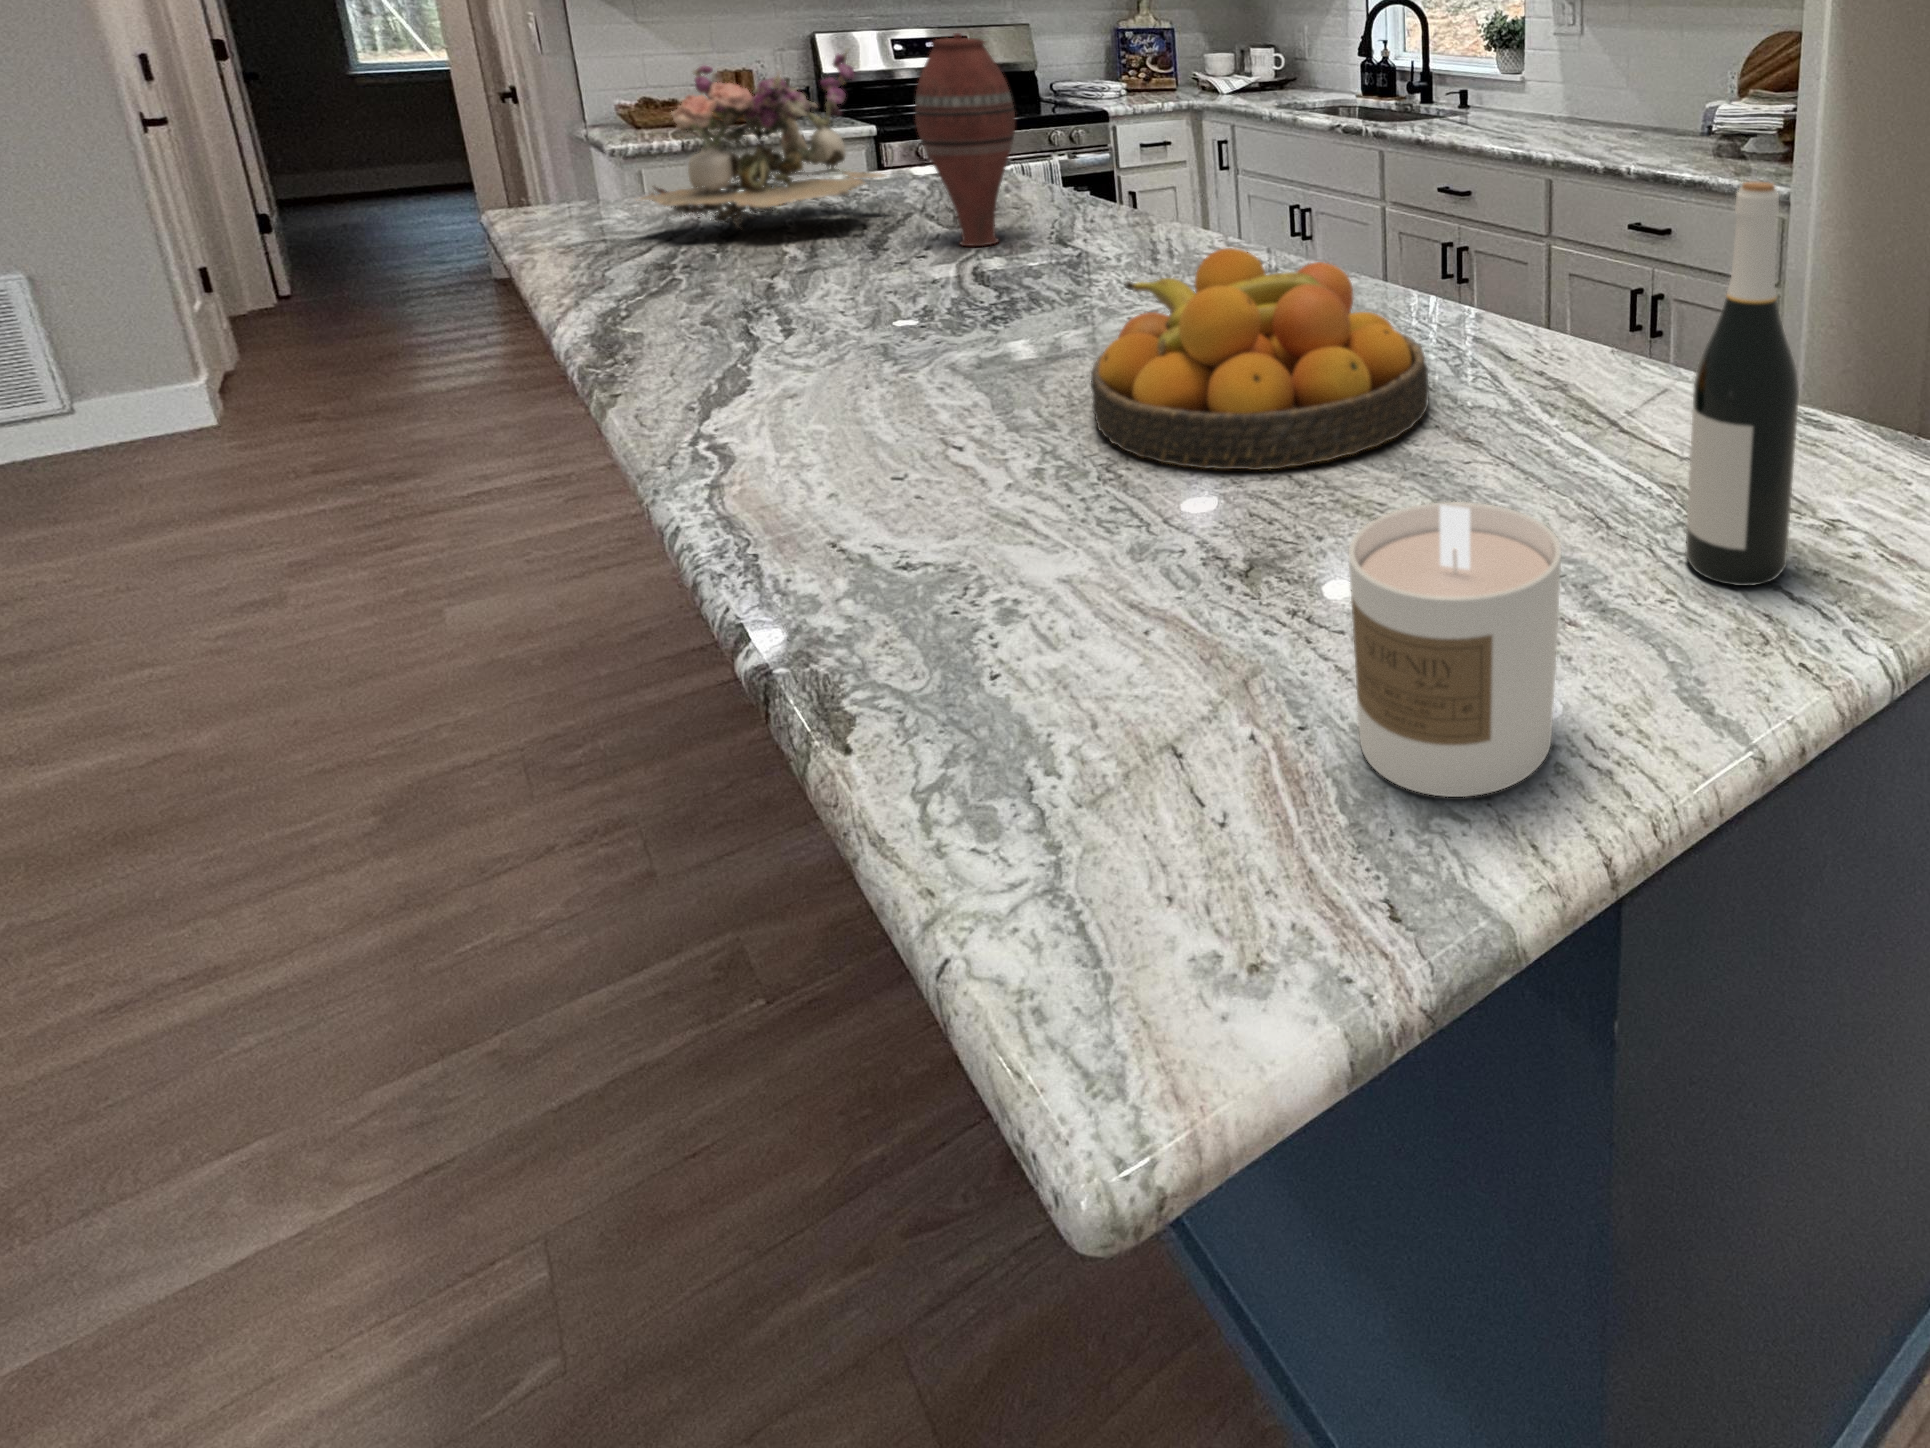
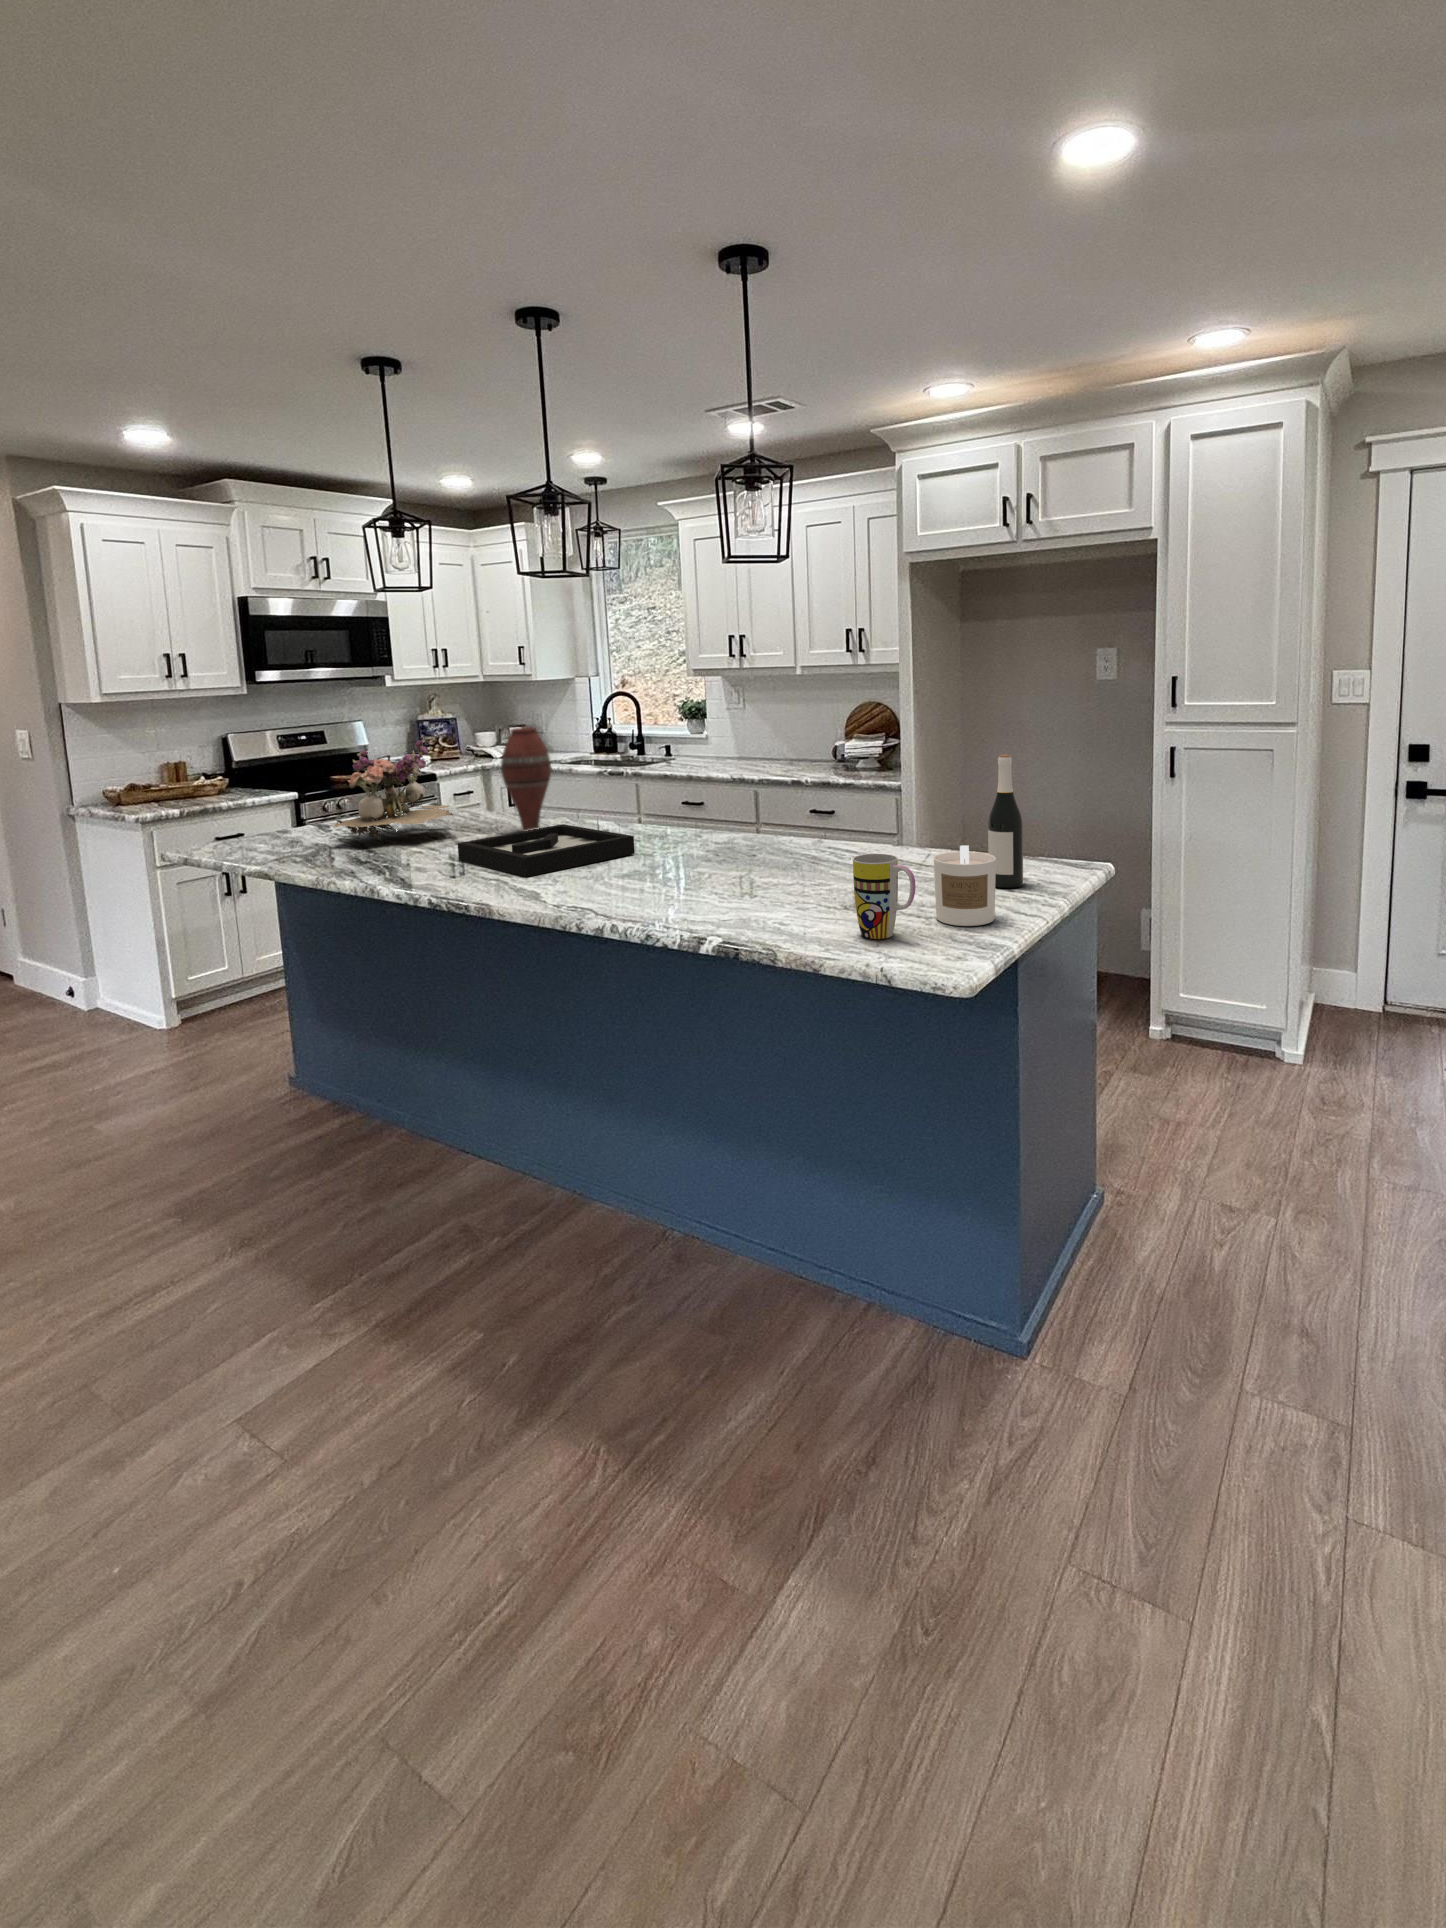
decorative tray: none [743,232,1051,354] -> present [458,824,635,877]
fruit bowl: present [1091,248,1429,470] -> none [716,806,856,885]
mug: none [982,504,1153,814] -> present [853,854,916,939]

